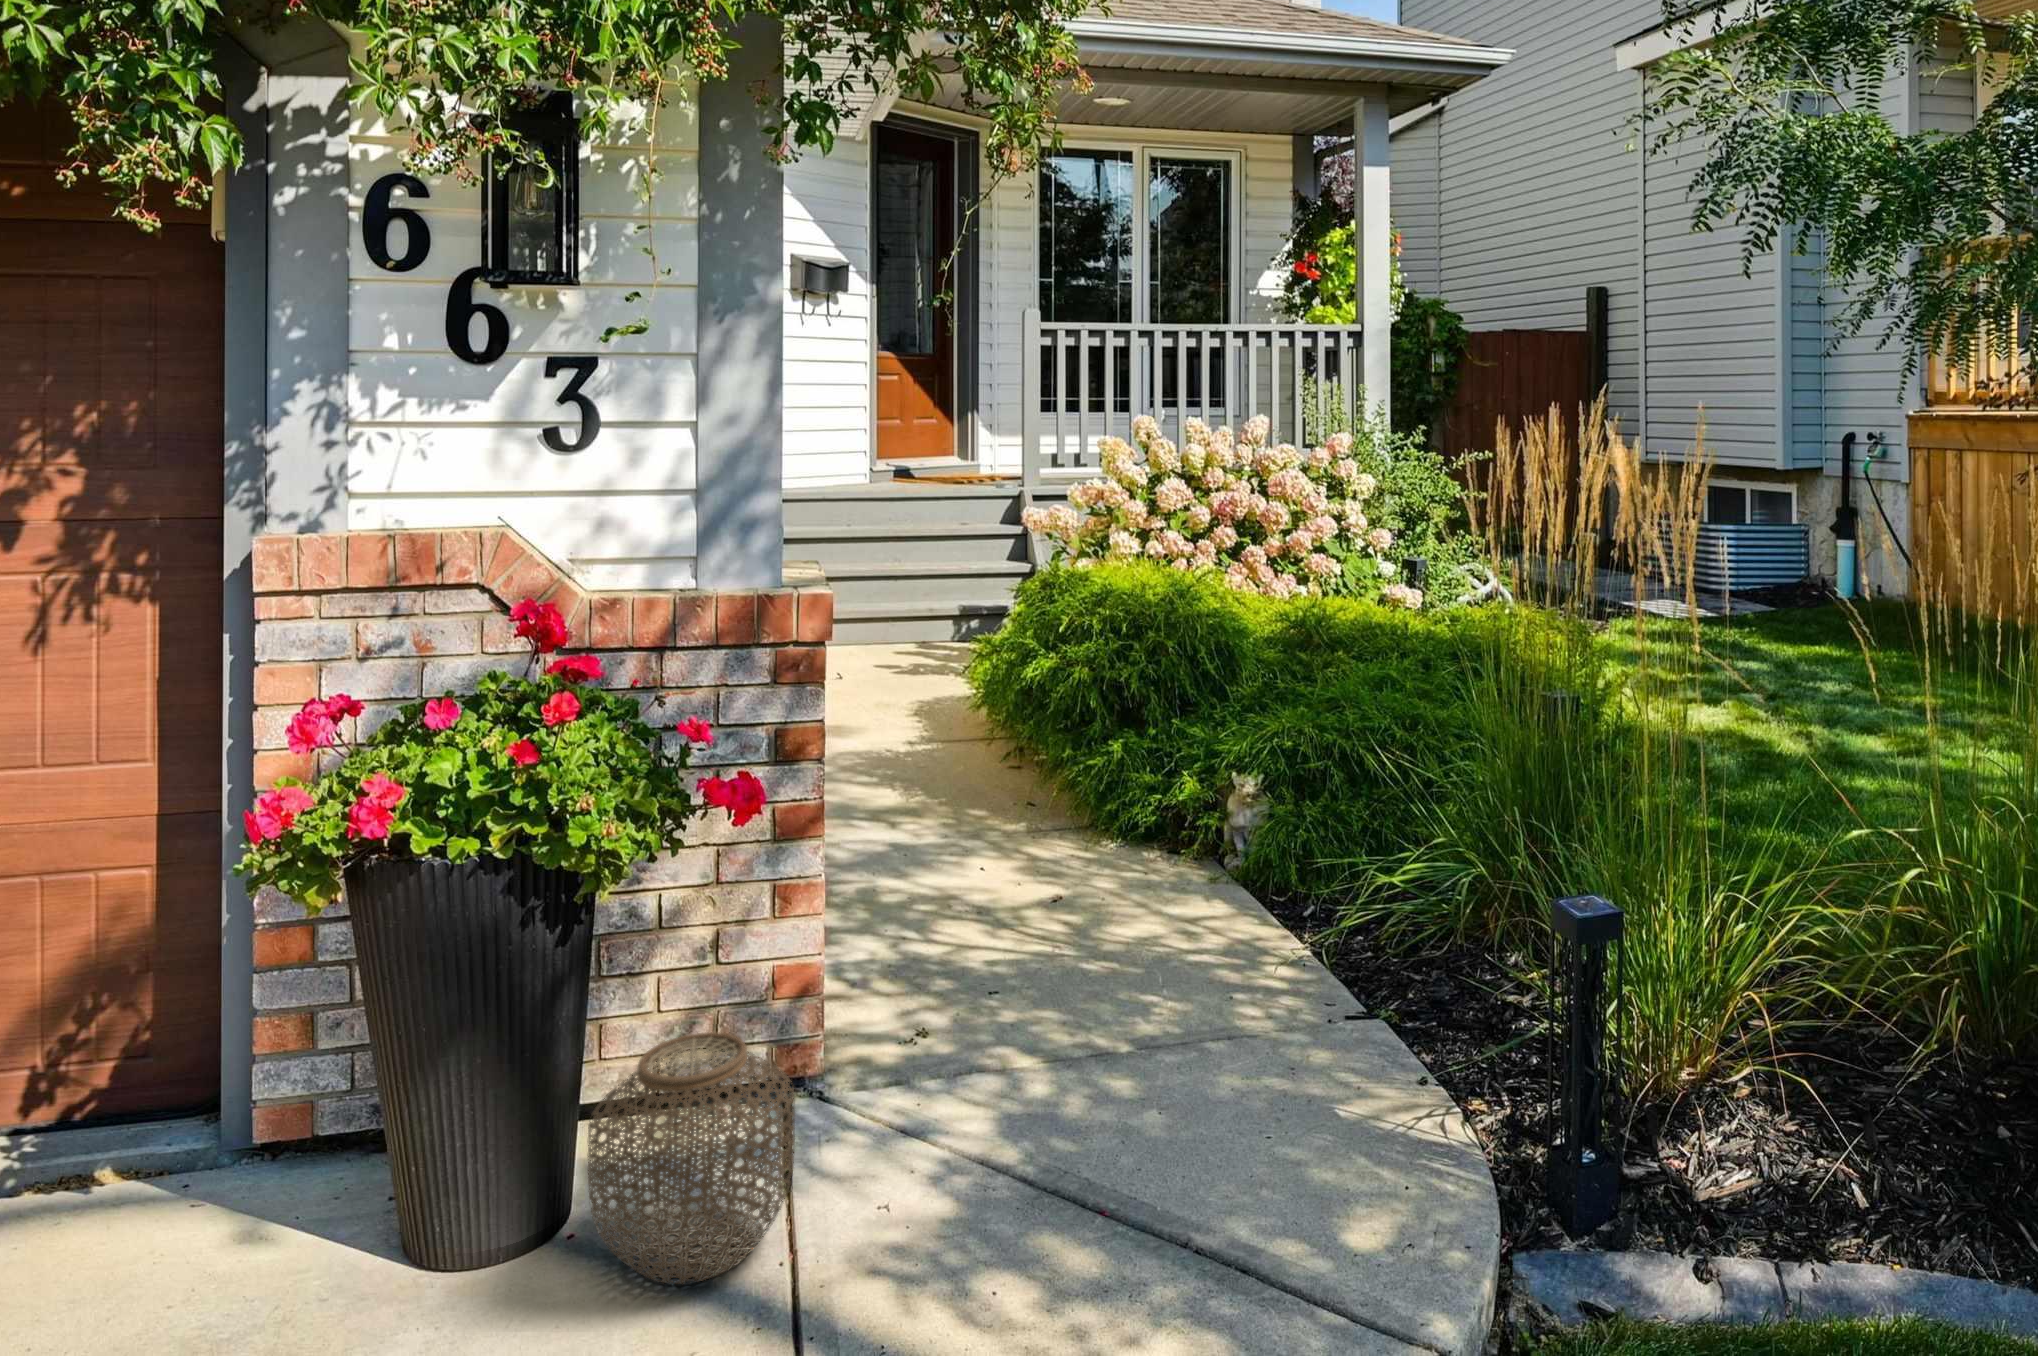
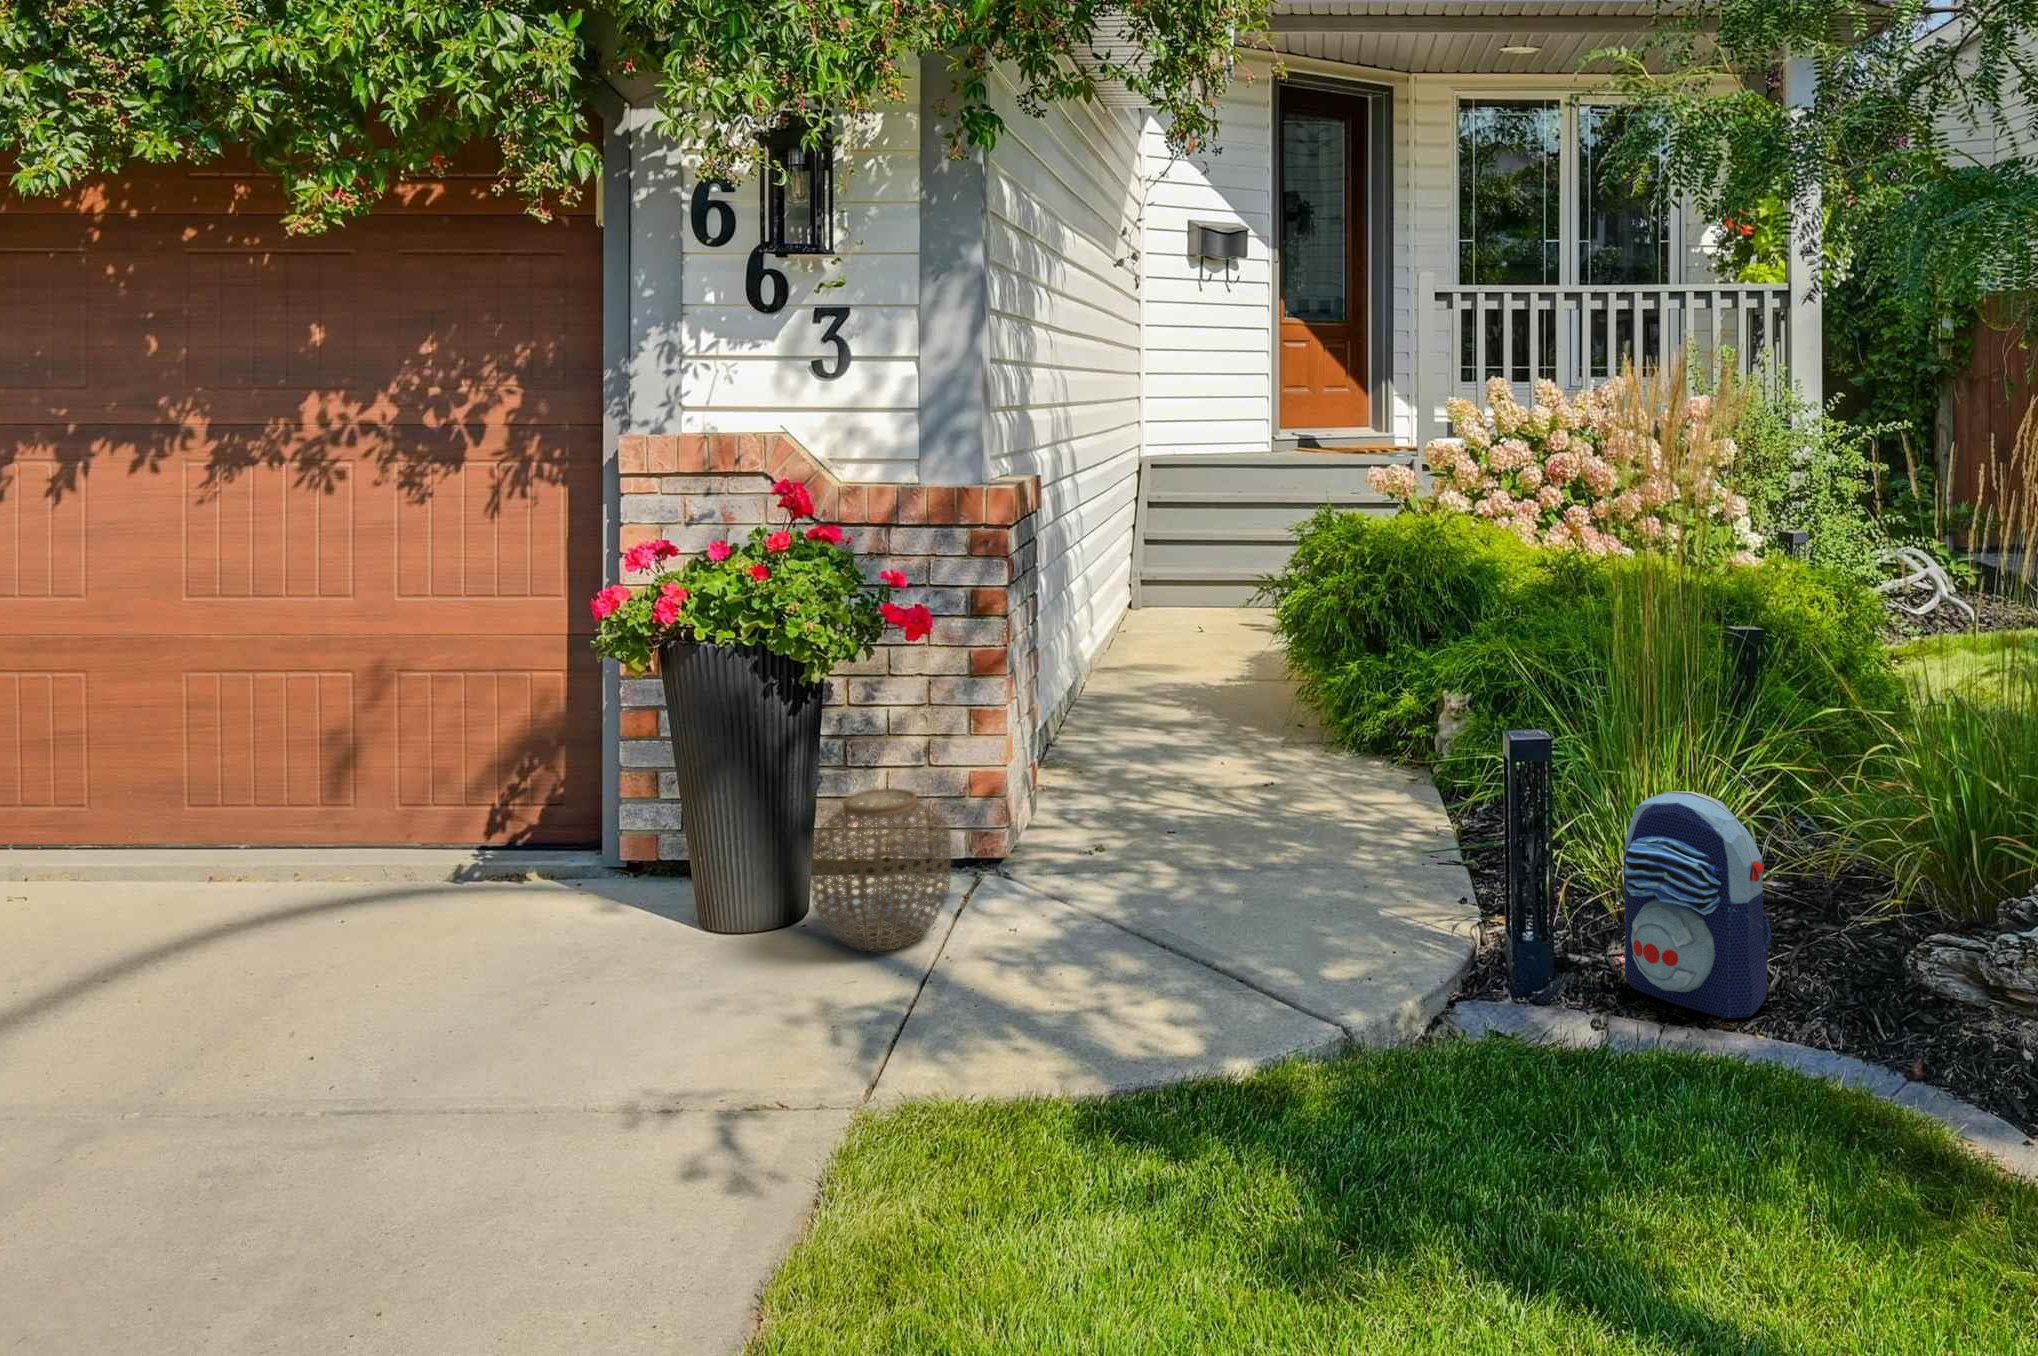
backpack: none [1713,972,1912,1267] -> present [1624,791,1771,1019]

